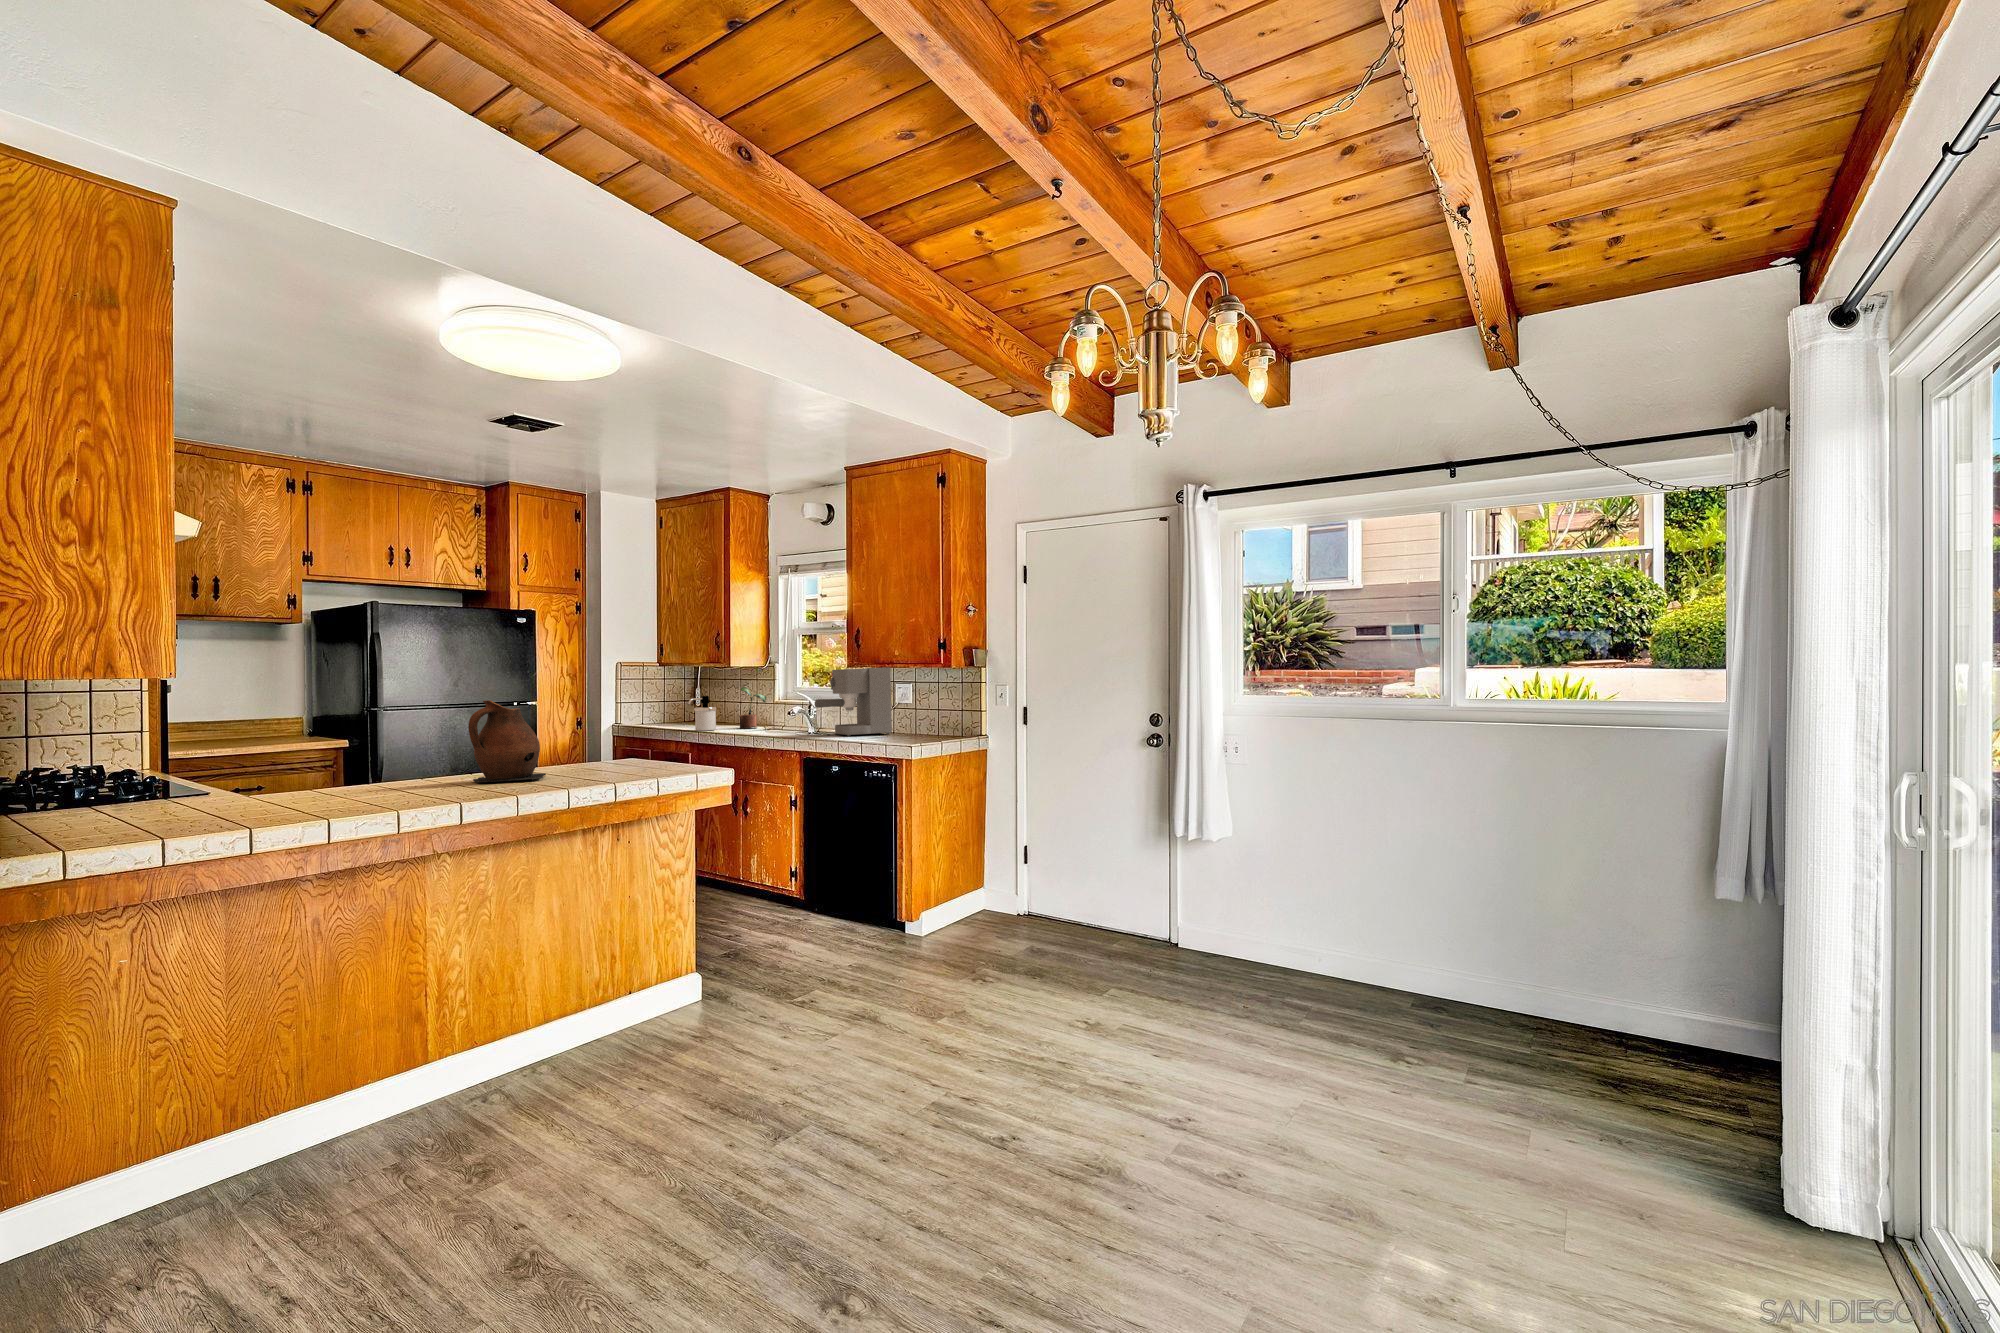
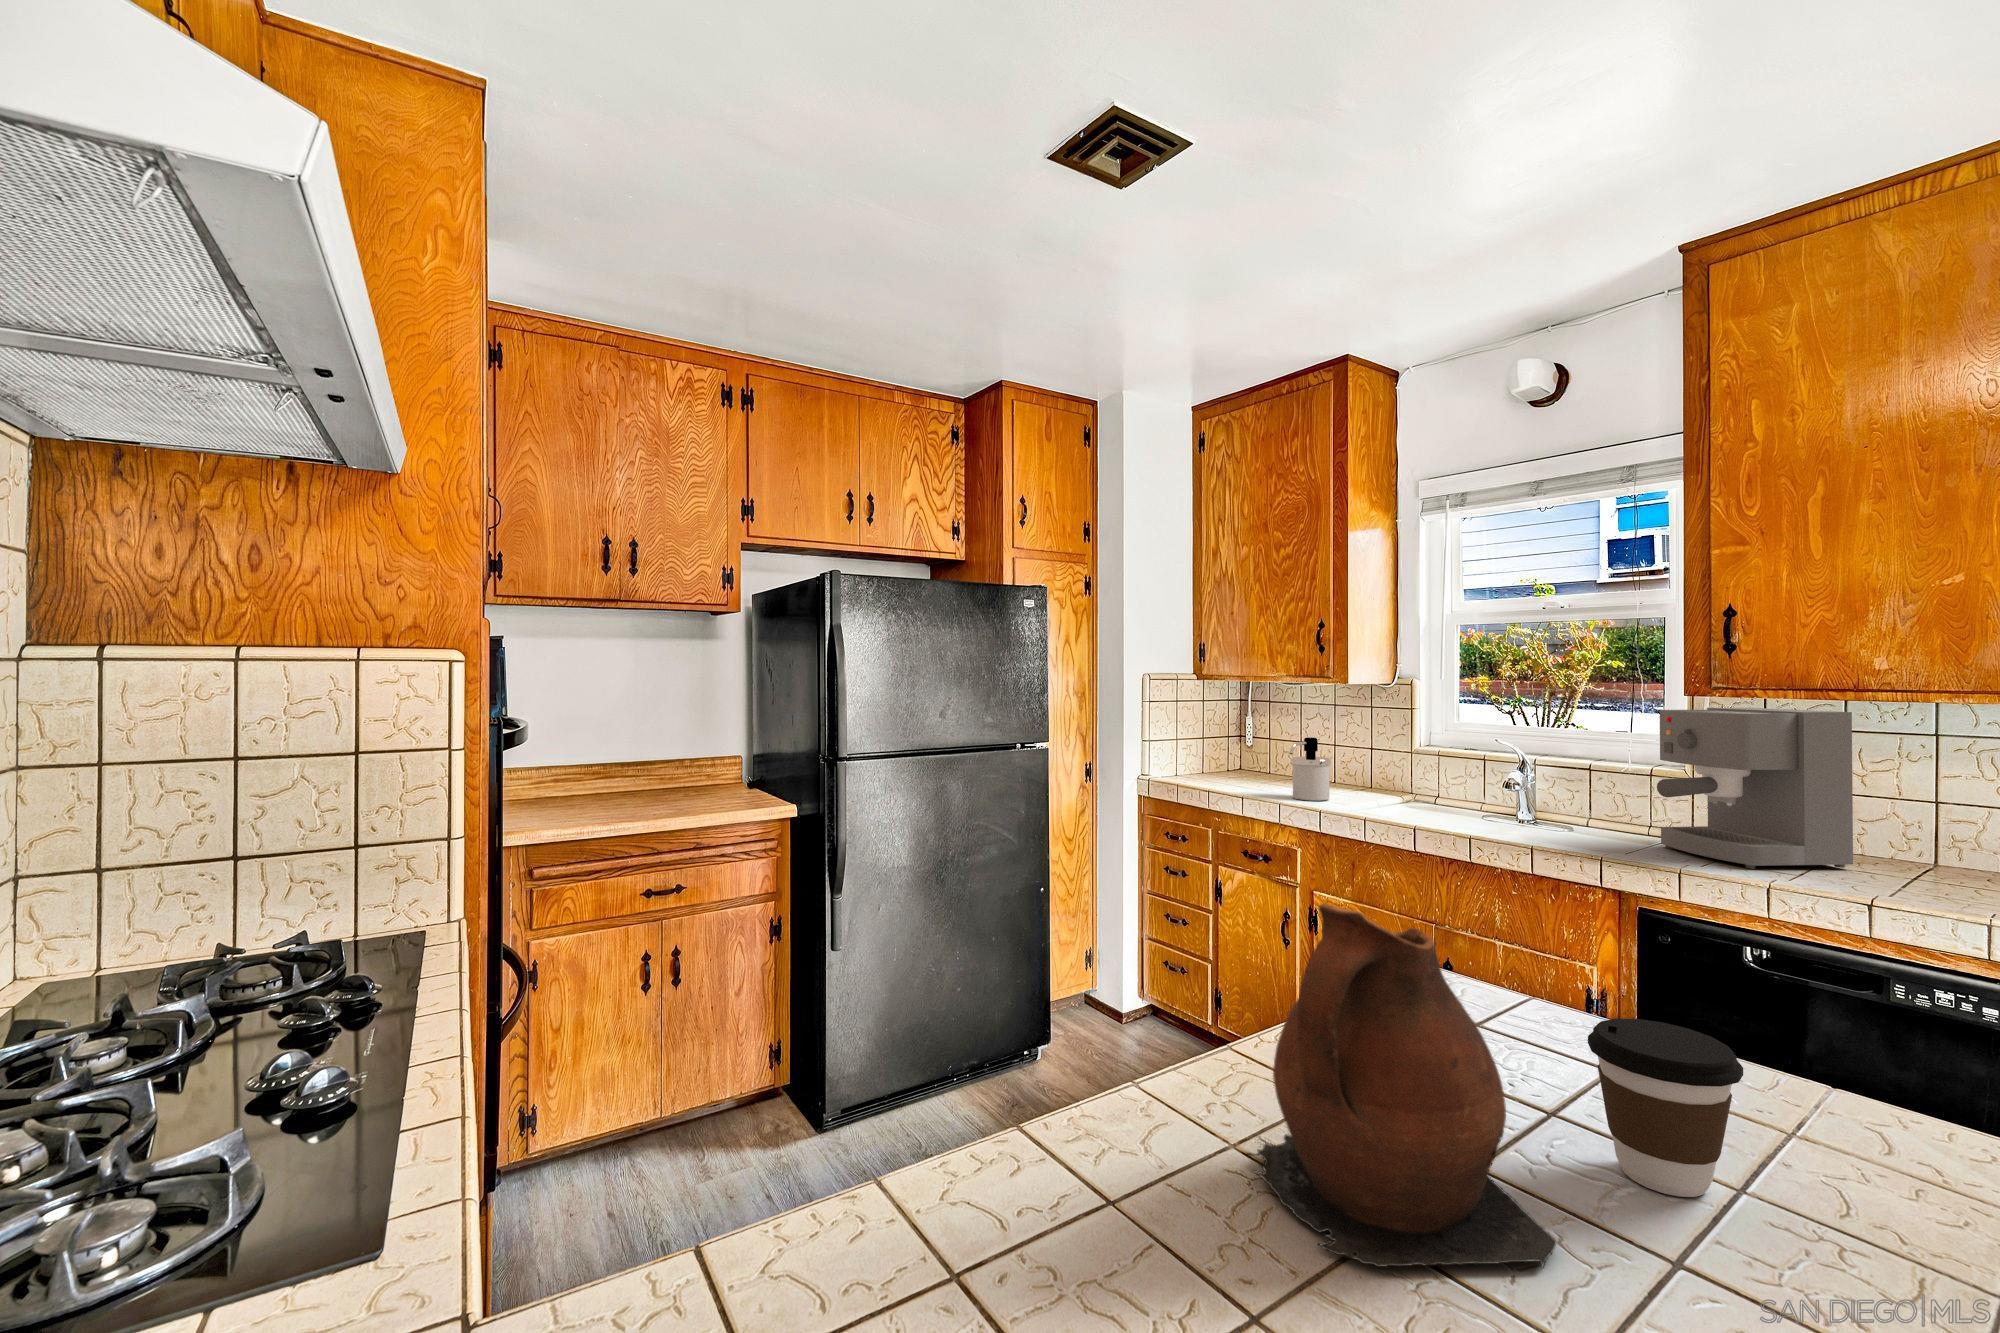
potted plant: present [739,687,766,729] -> none [1353,724,1419,799]
coffee cup: none [582,737,619,776] -> present [1588,1018,1743,1197]

